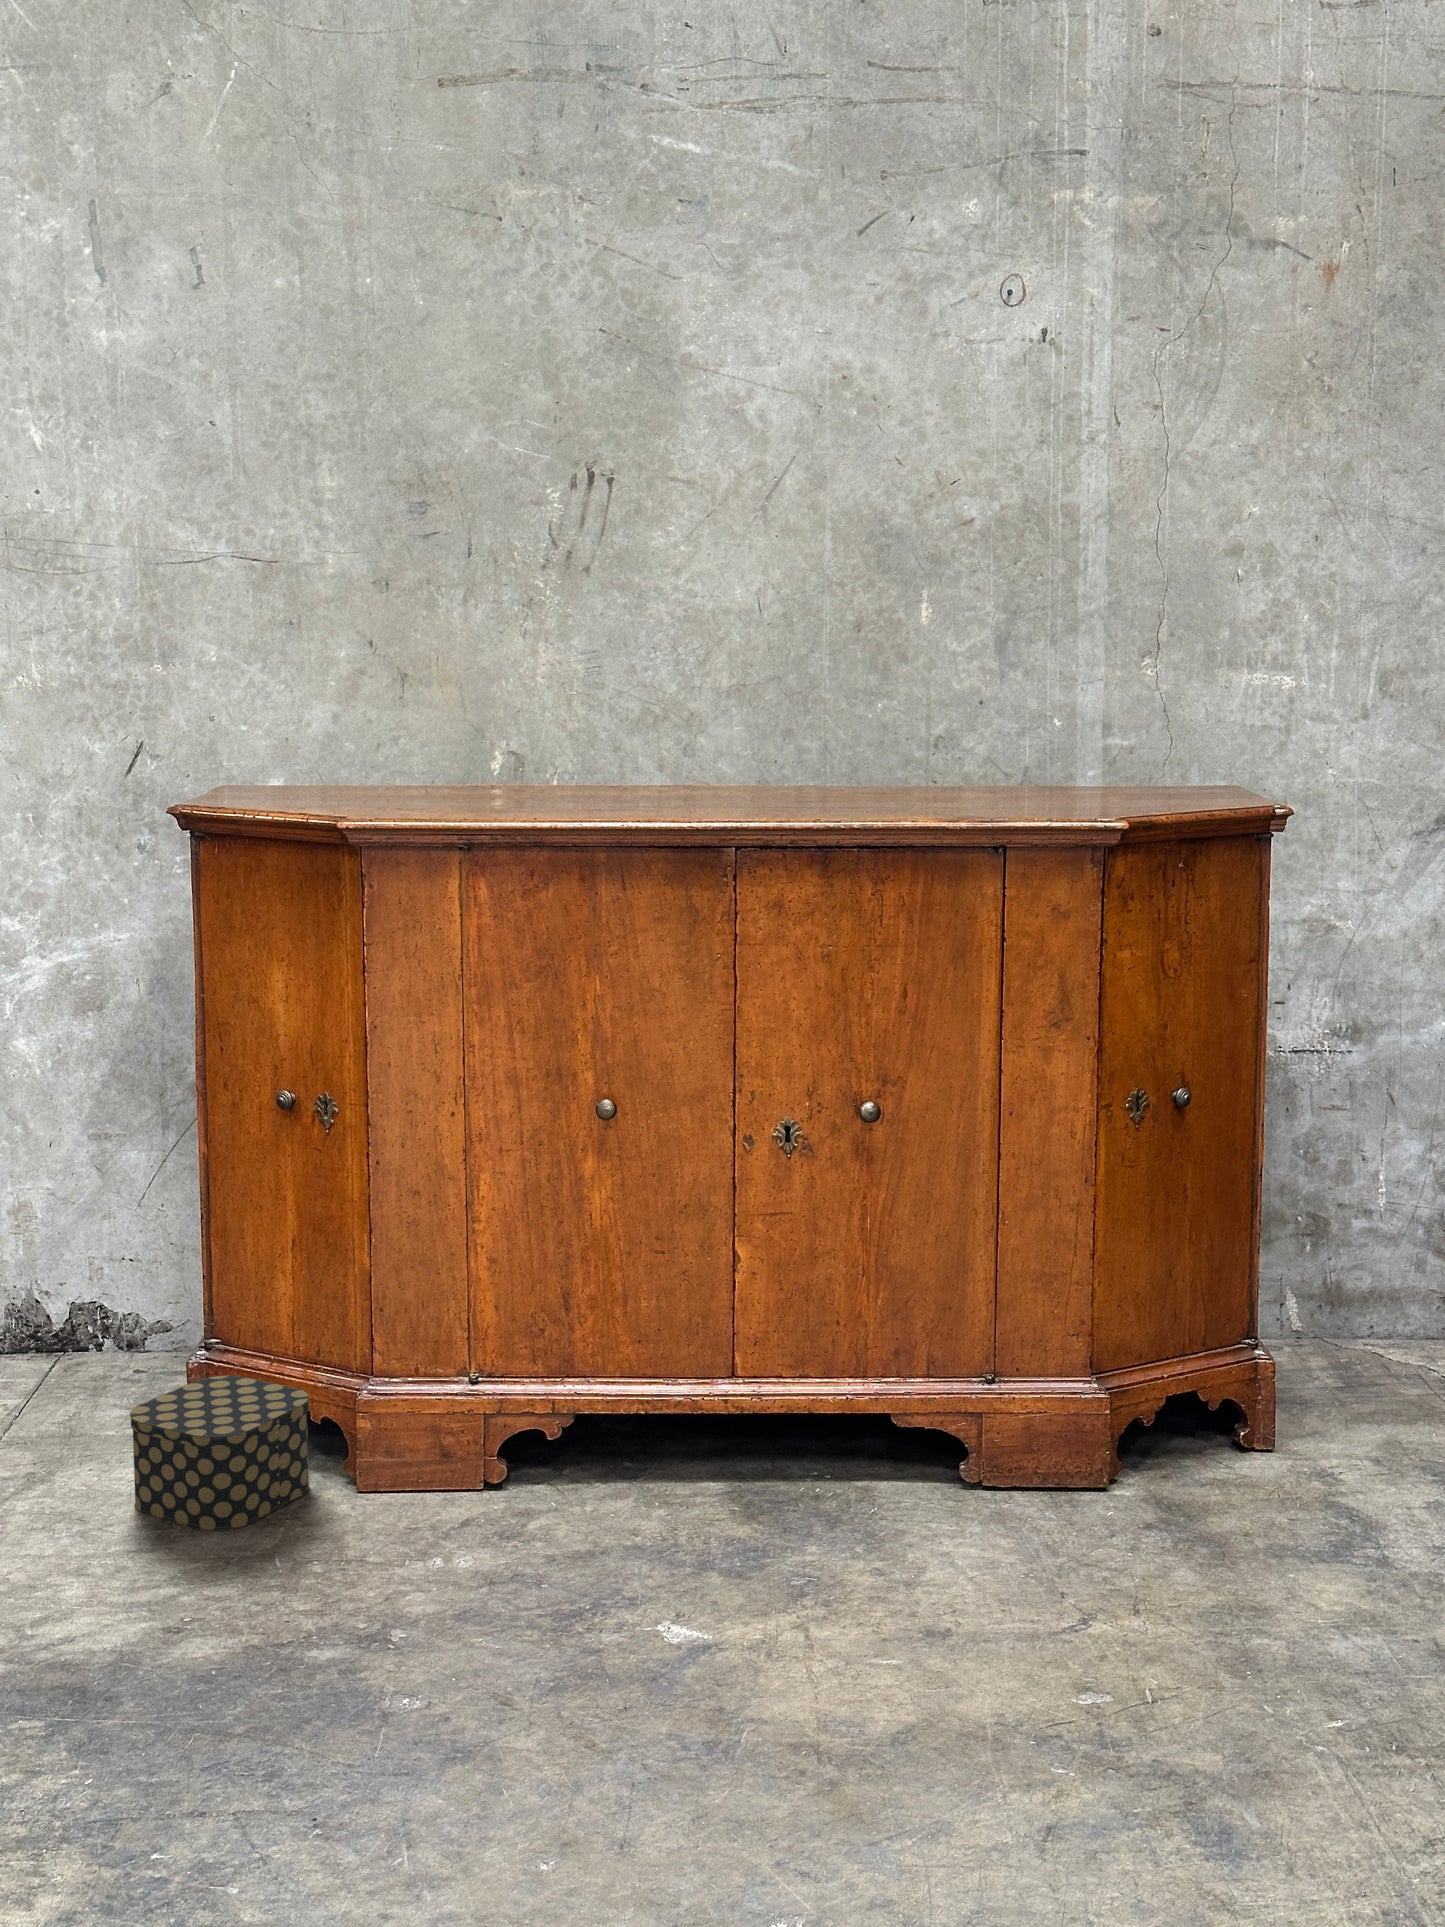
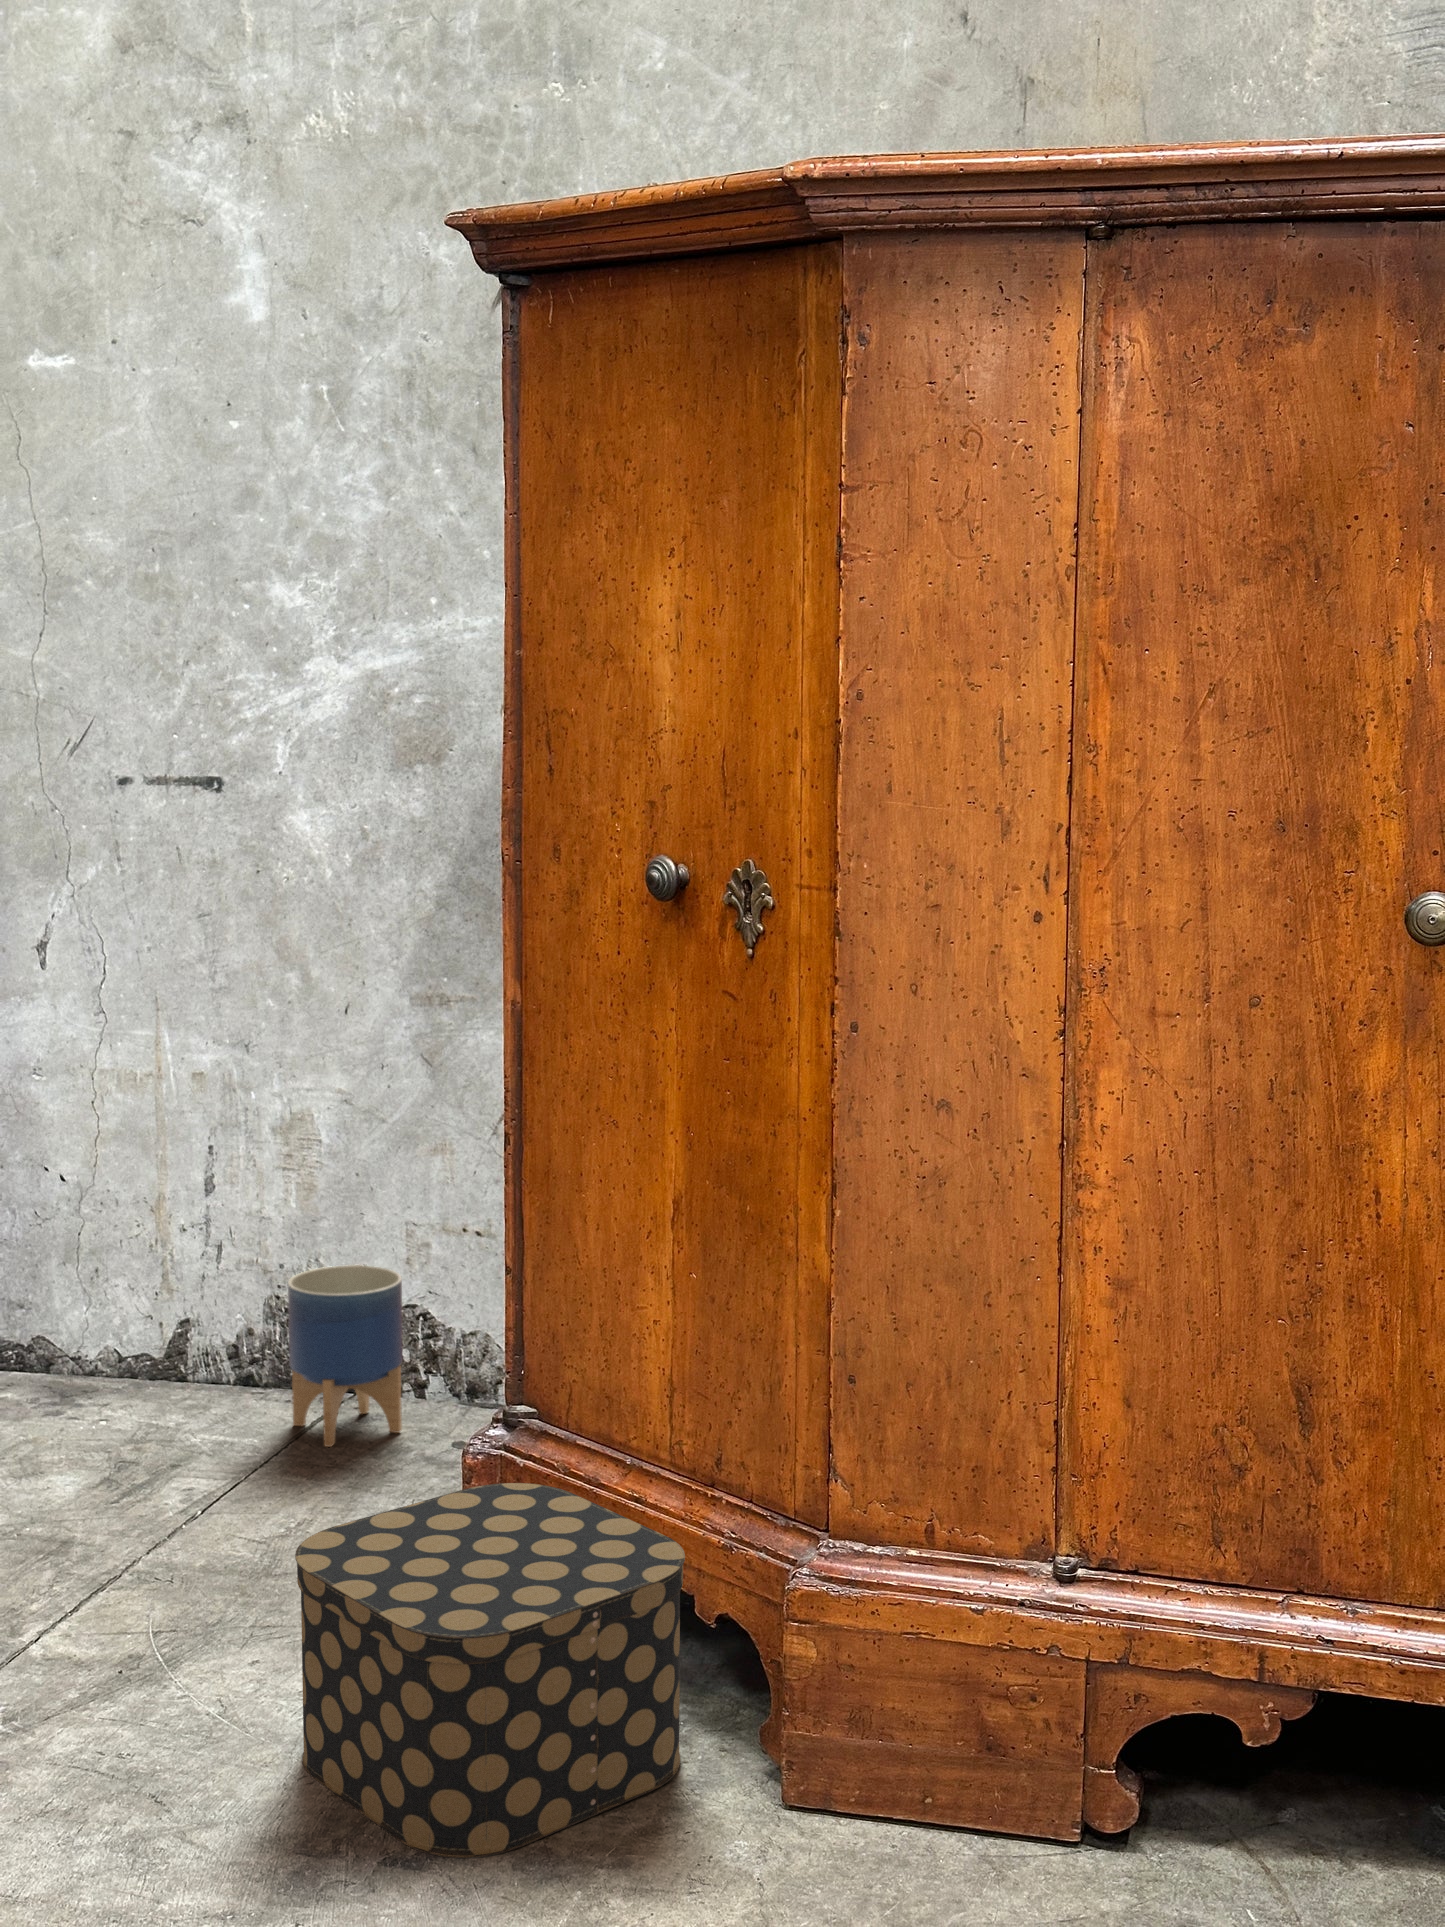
planter: none [31,1283,98,1382] -> present [288,1265,403,1447]

